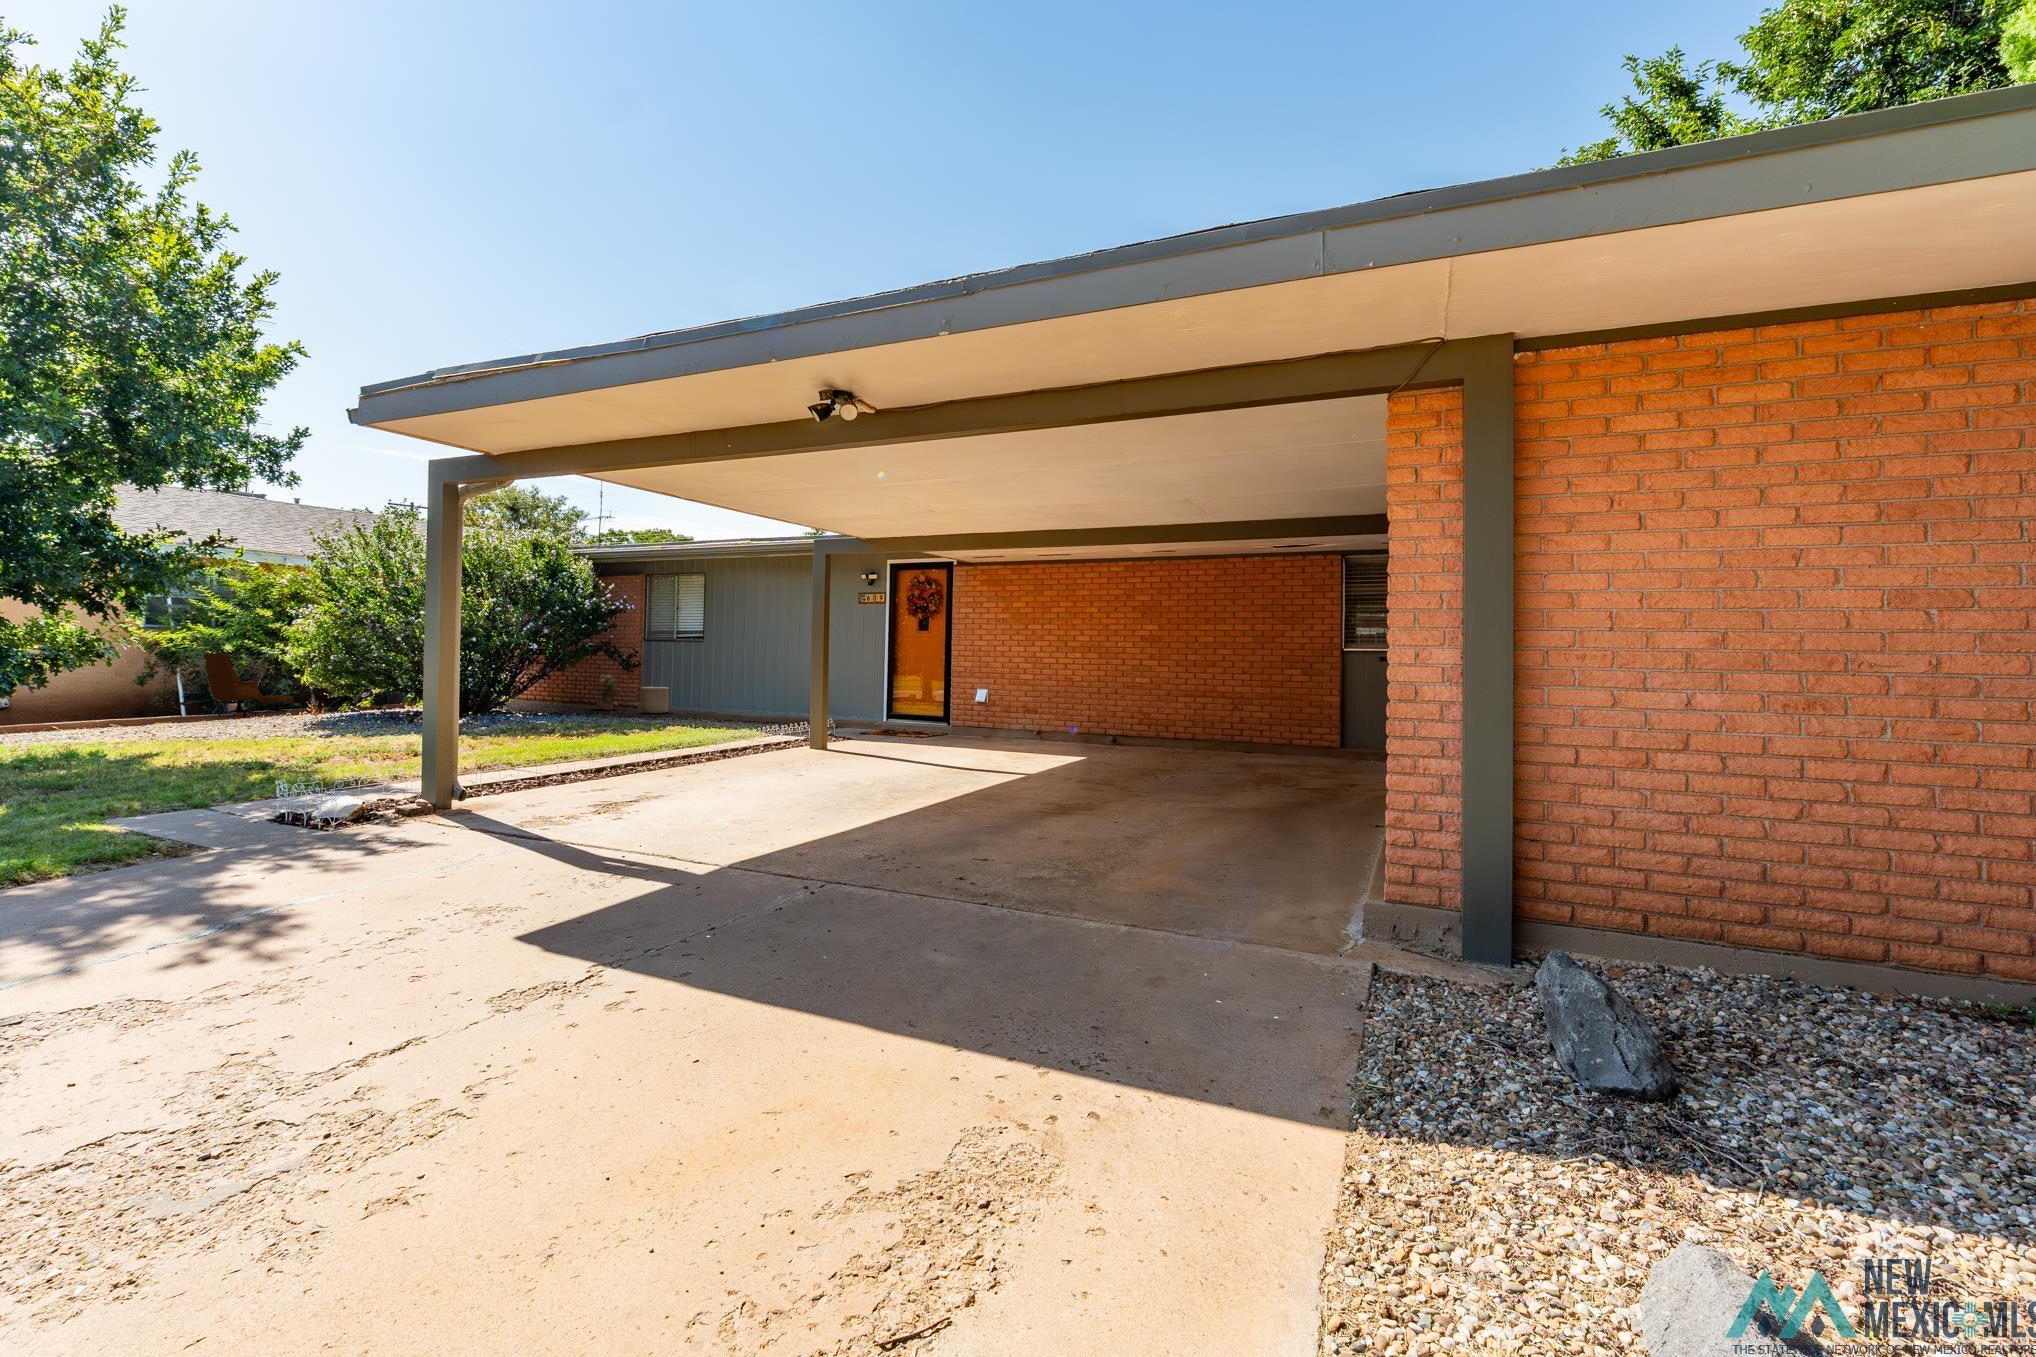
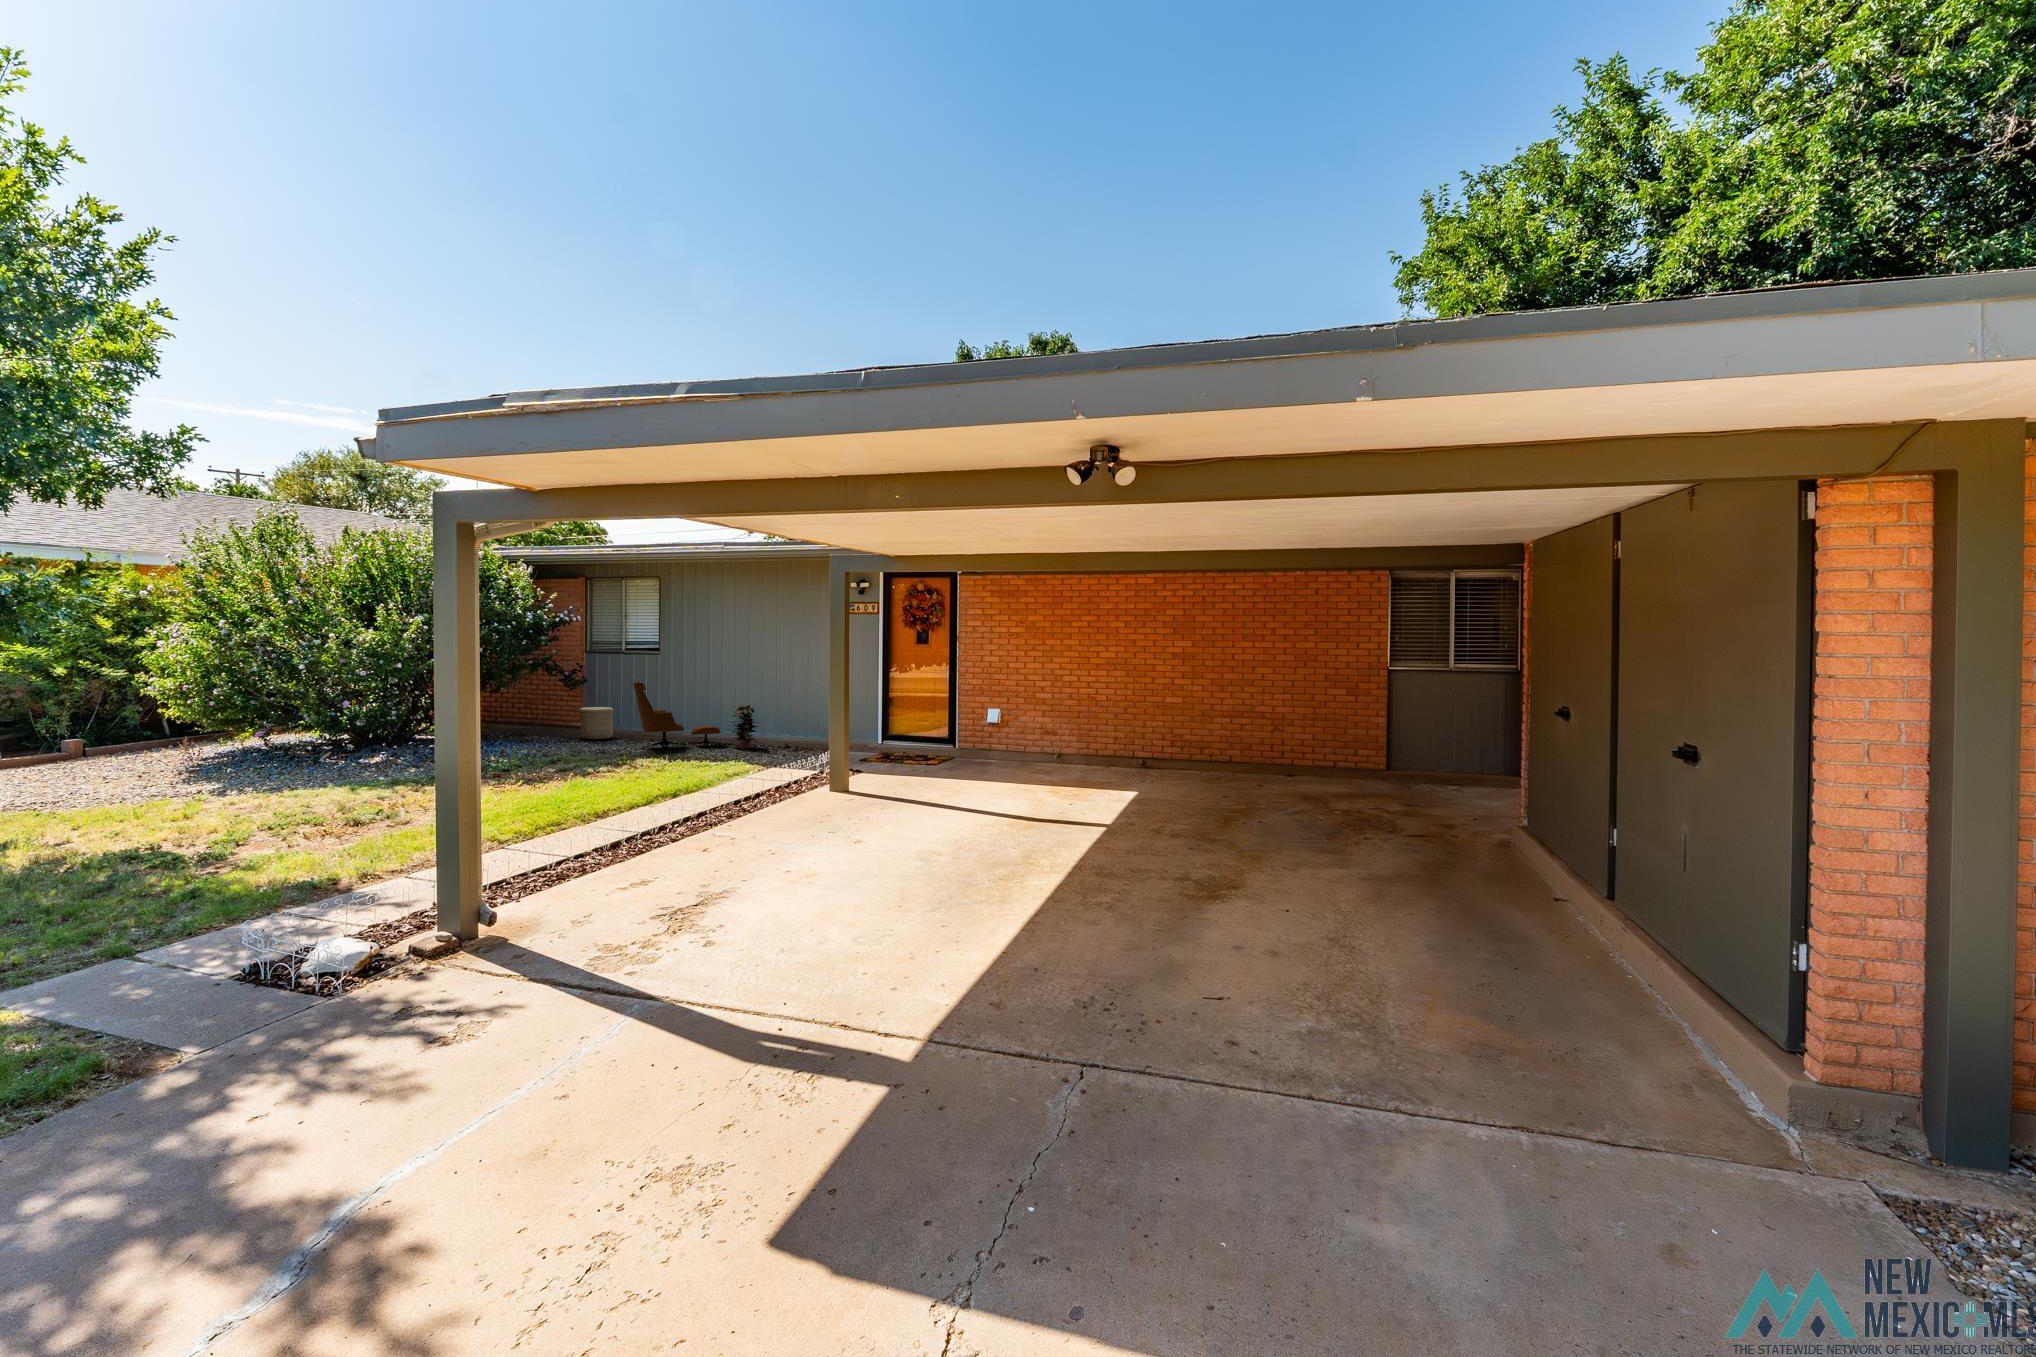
lounge chair: present [204,653,294,716] -> present [633,682,721,749]
decorative plant: present [598,675,616,710] -> present [730,705,758,749]

